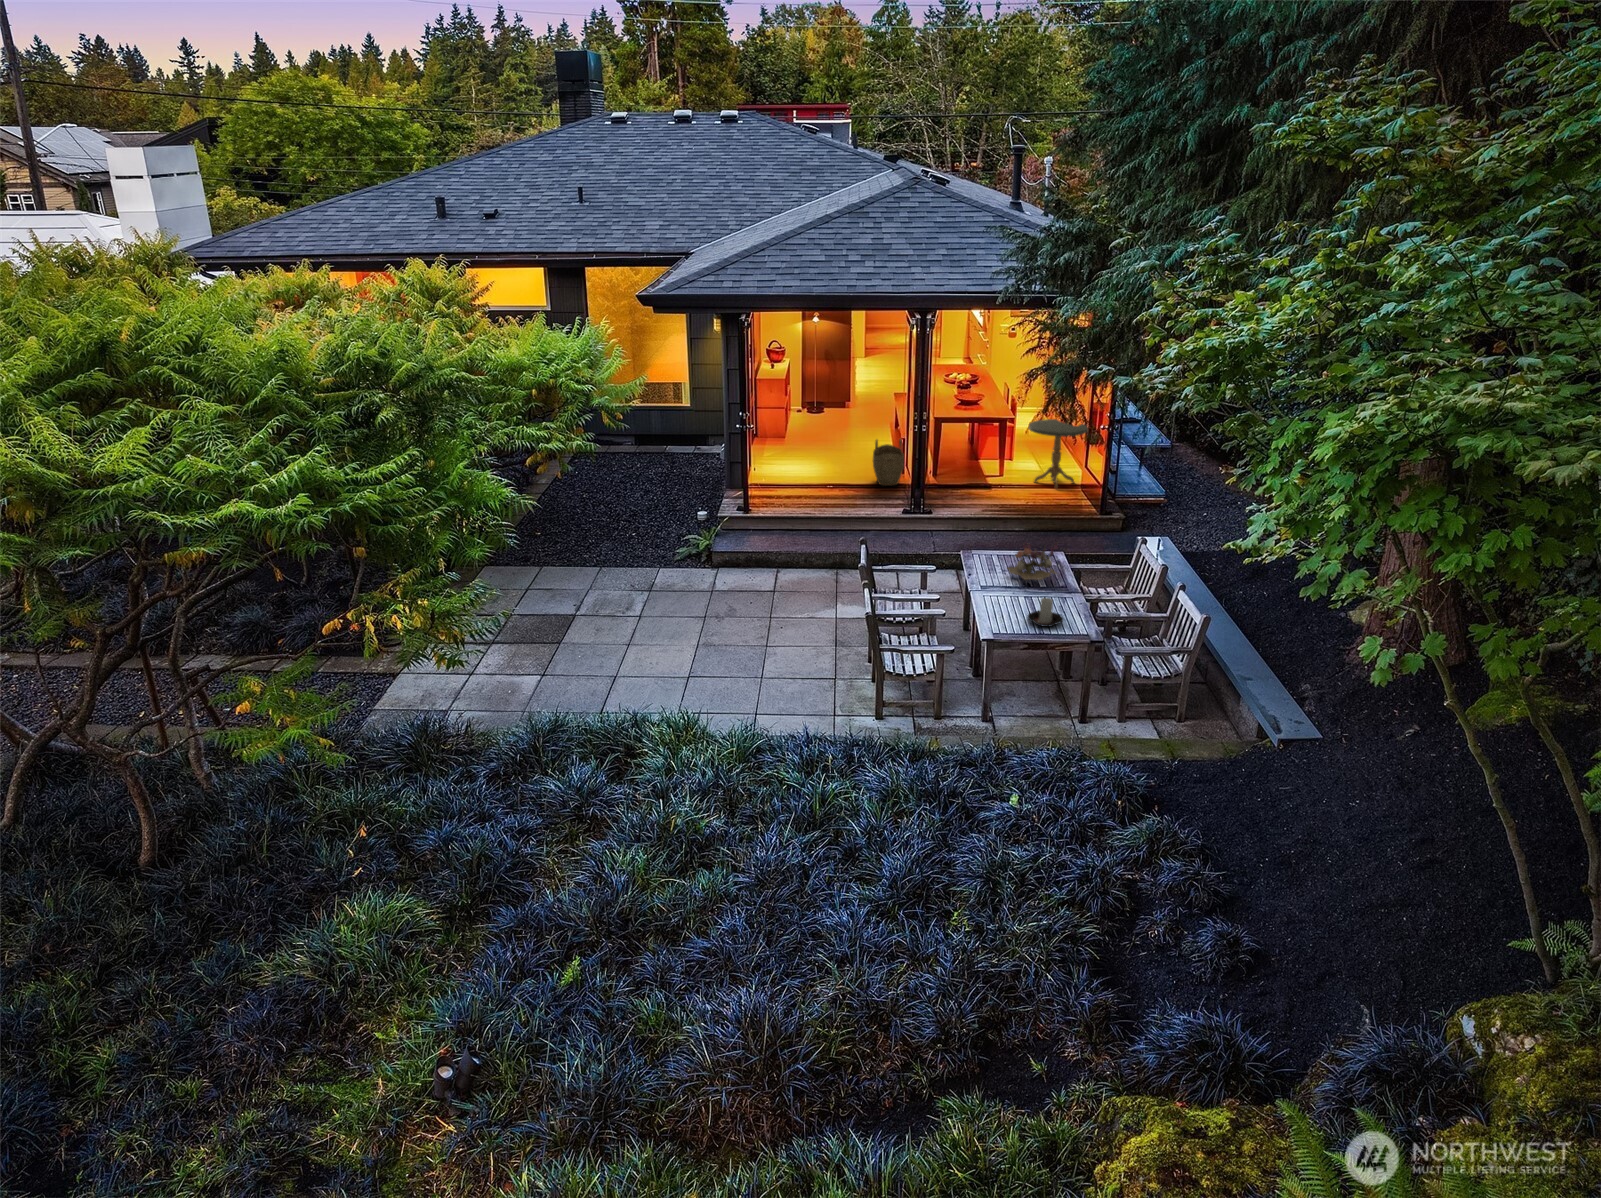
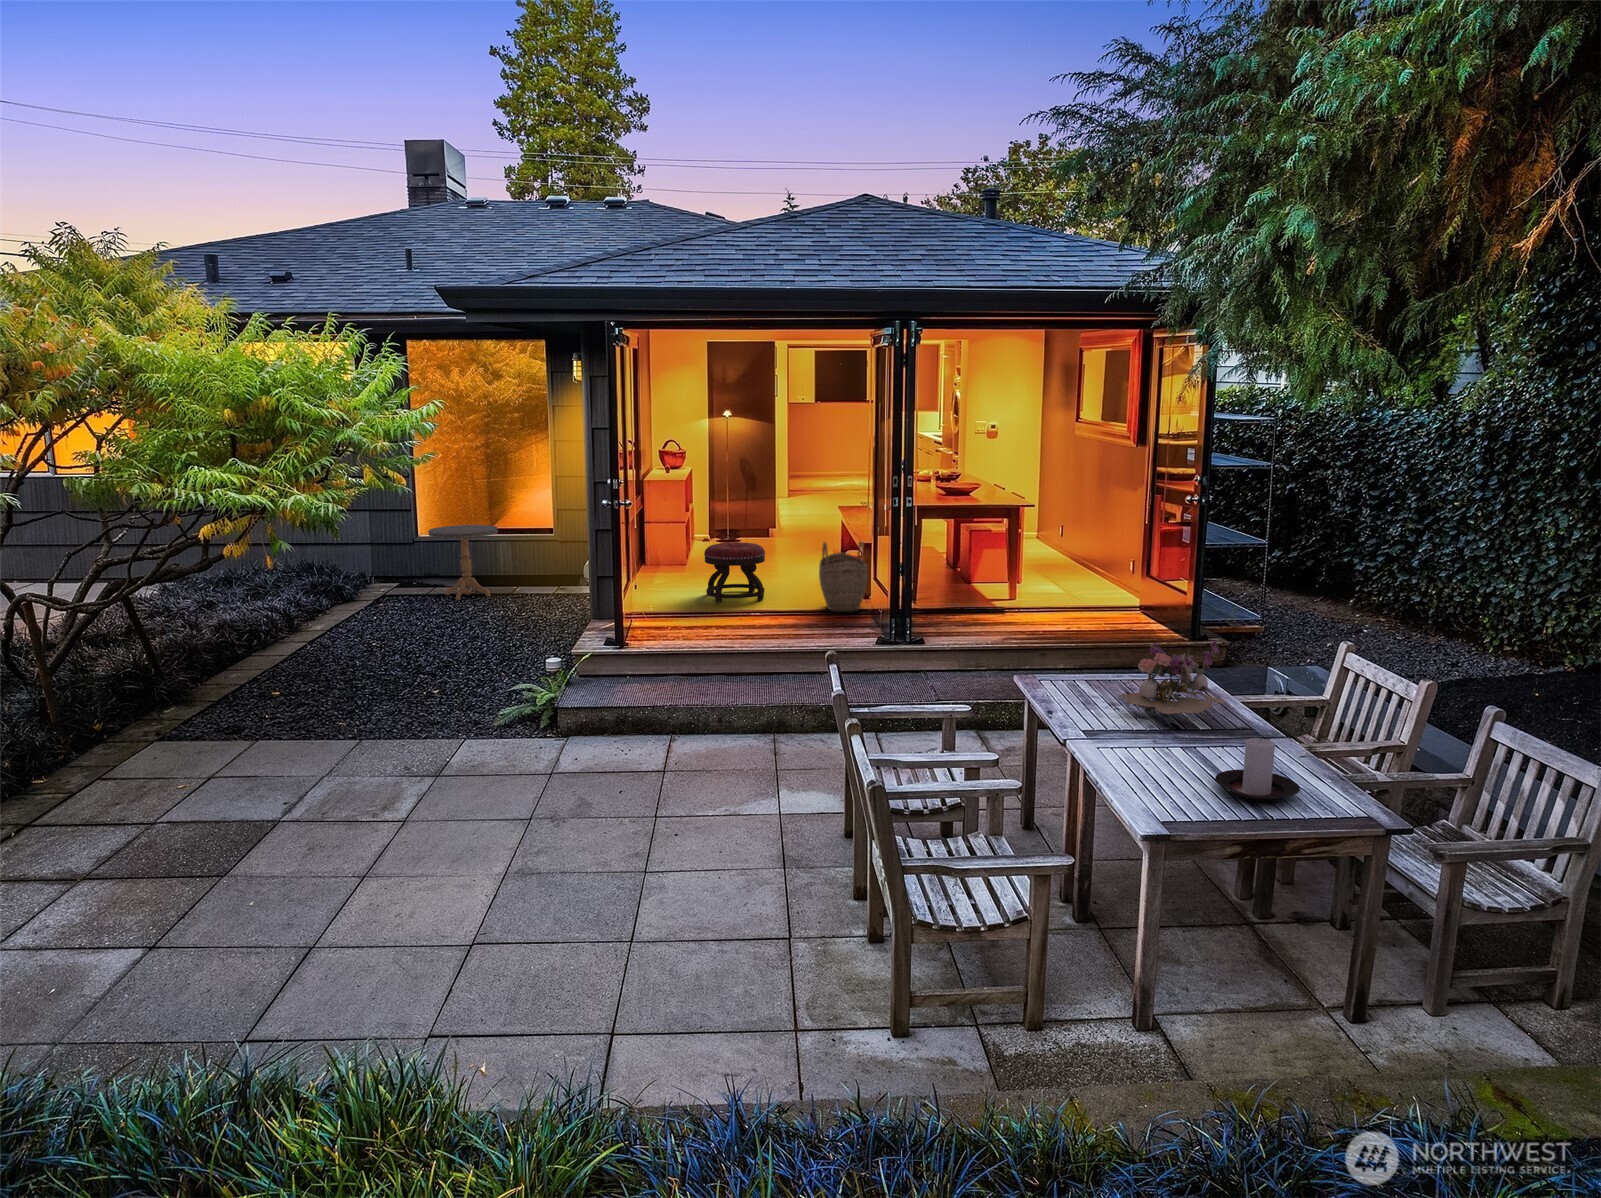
side table: present [1029,419,1088,488] -> present [428,525,498,600]
ottoman: none [798,433,838,476] -> present [704,542,765,602]

